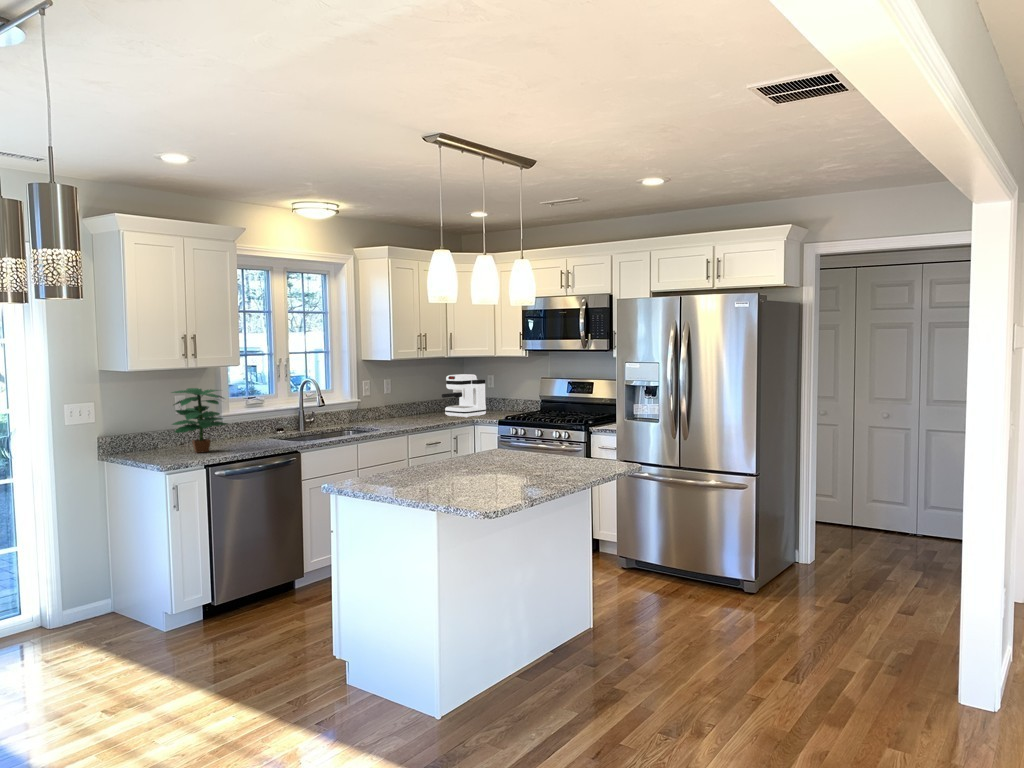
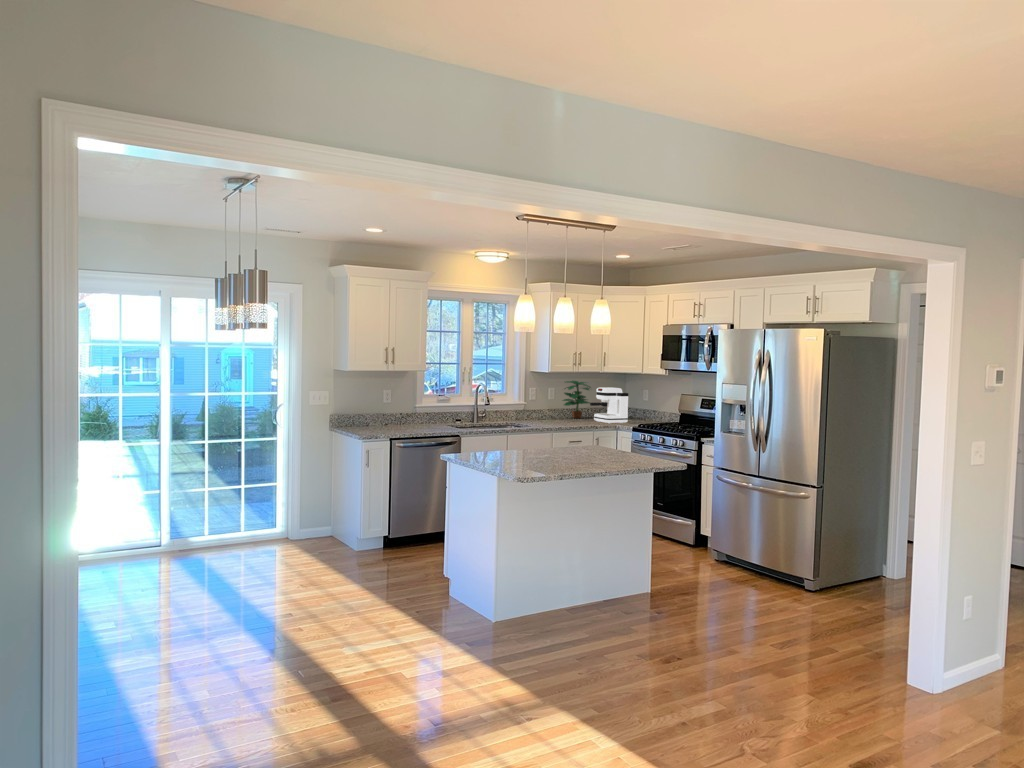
potted plant: present [172,388,227,453] -> present [563,381,590,418]

